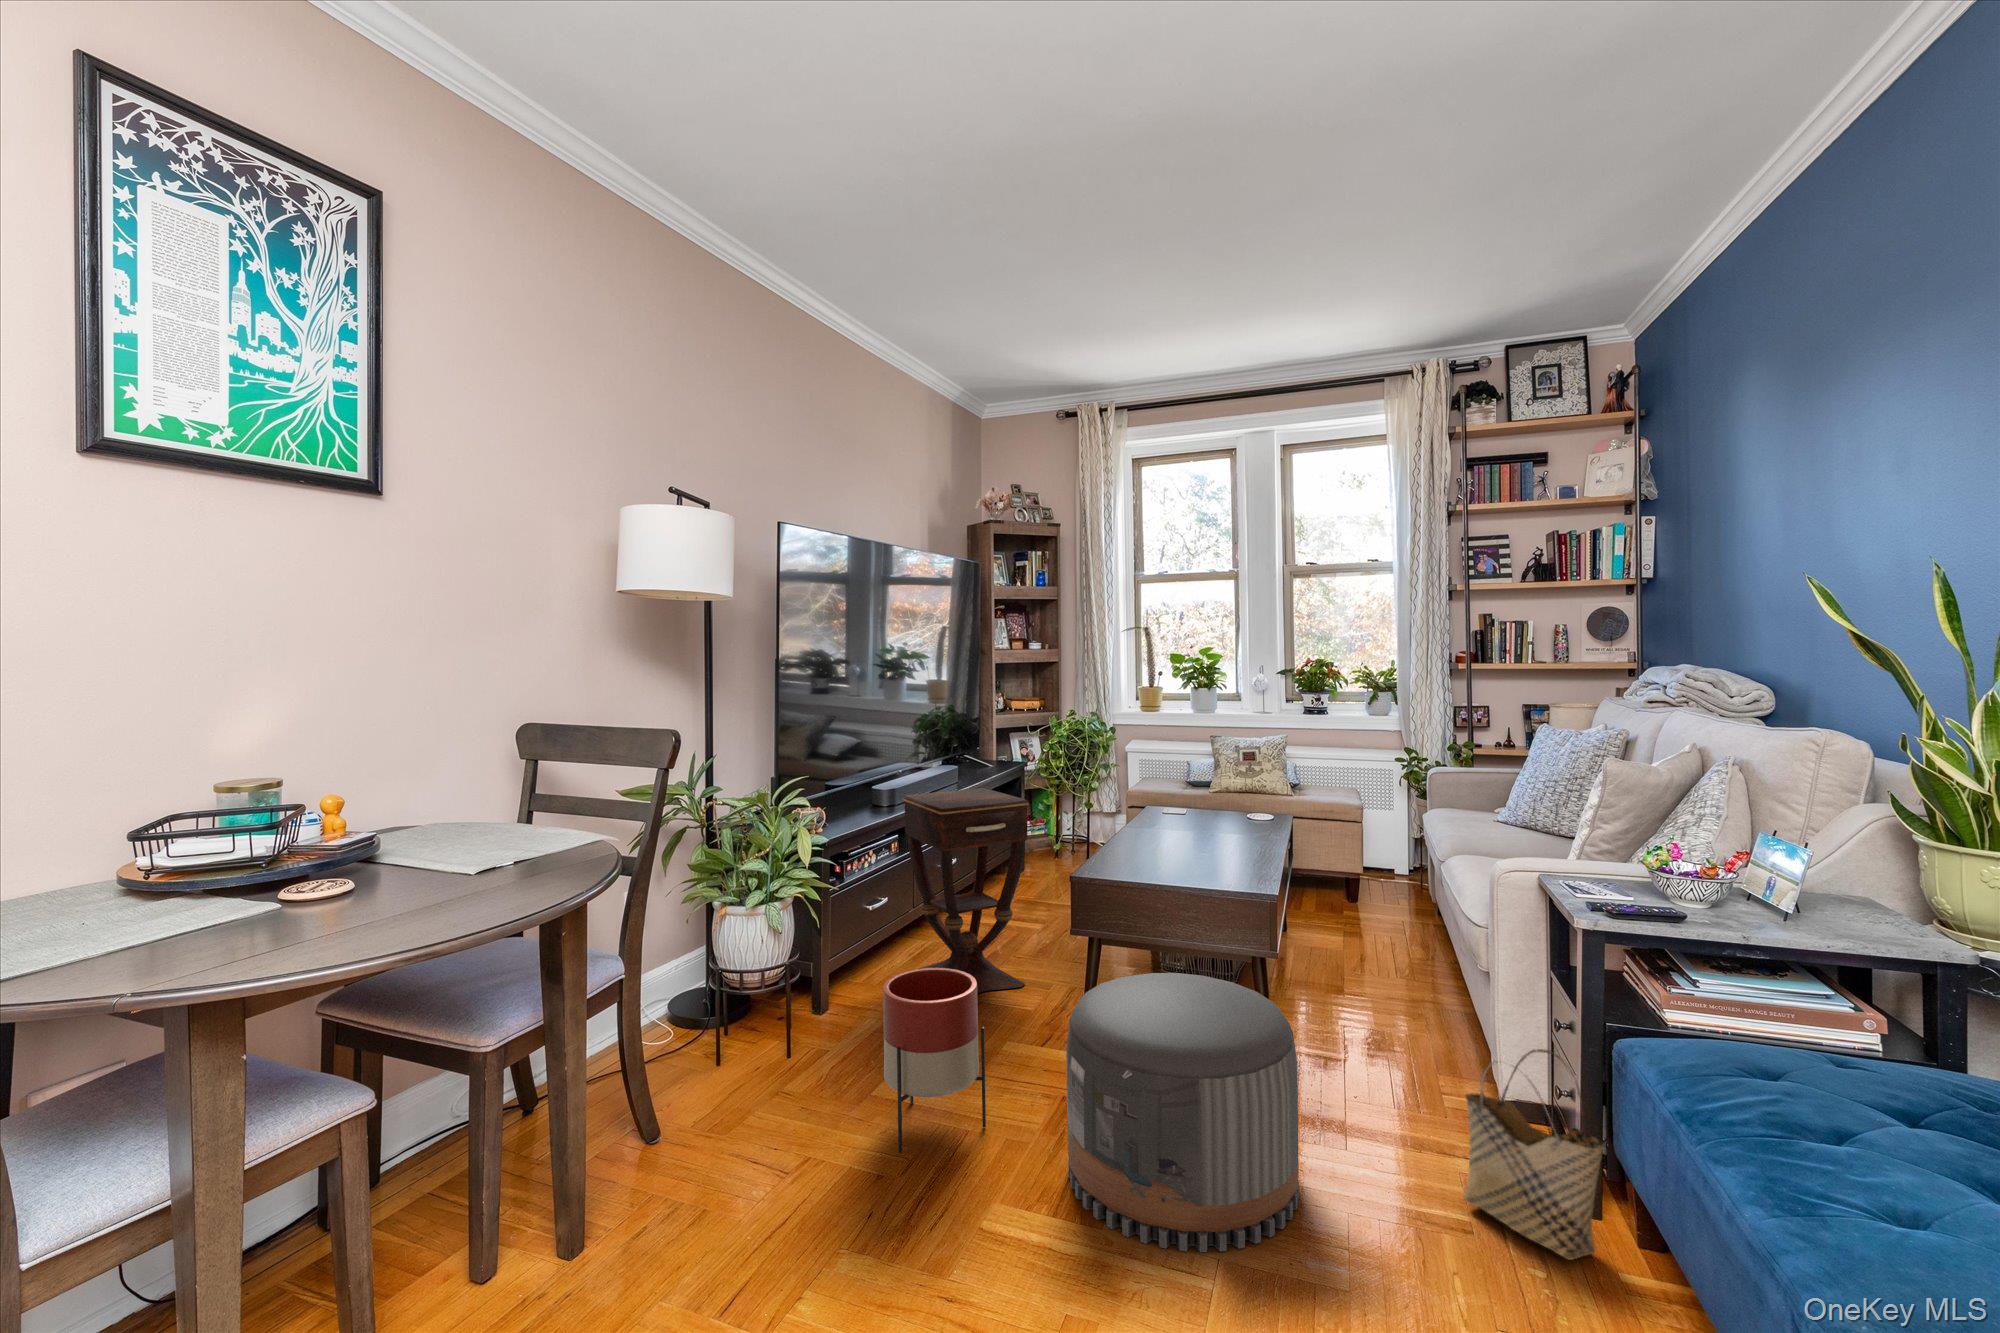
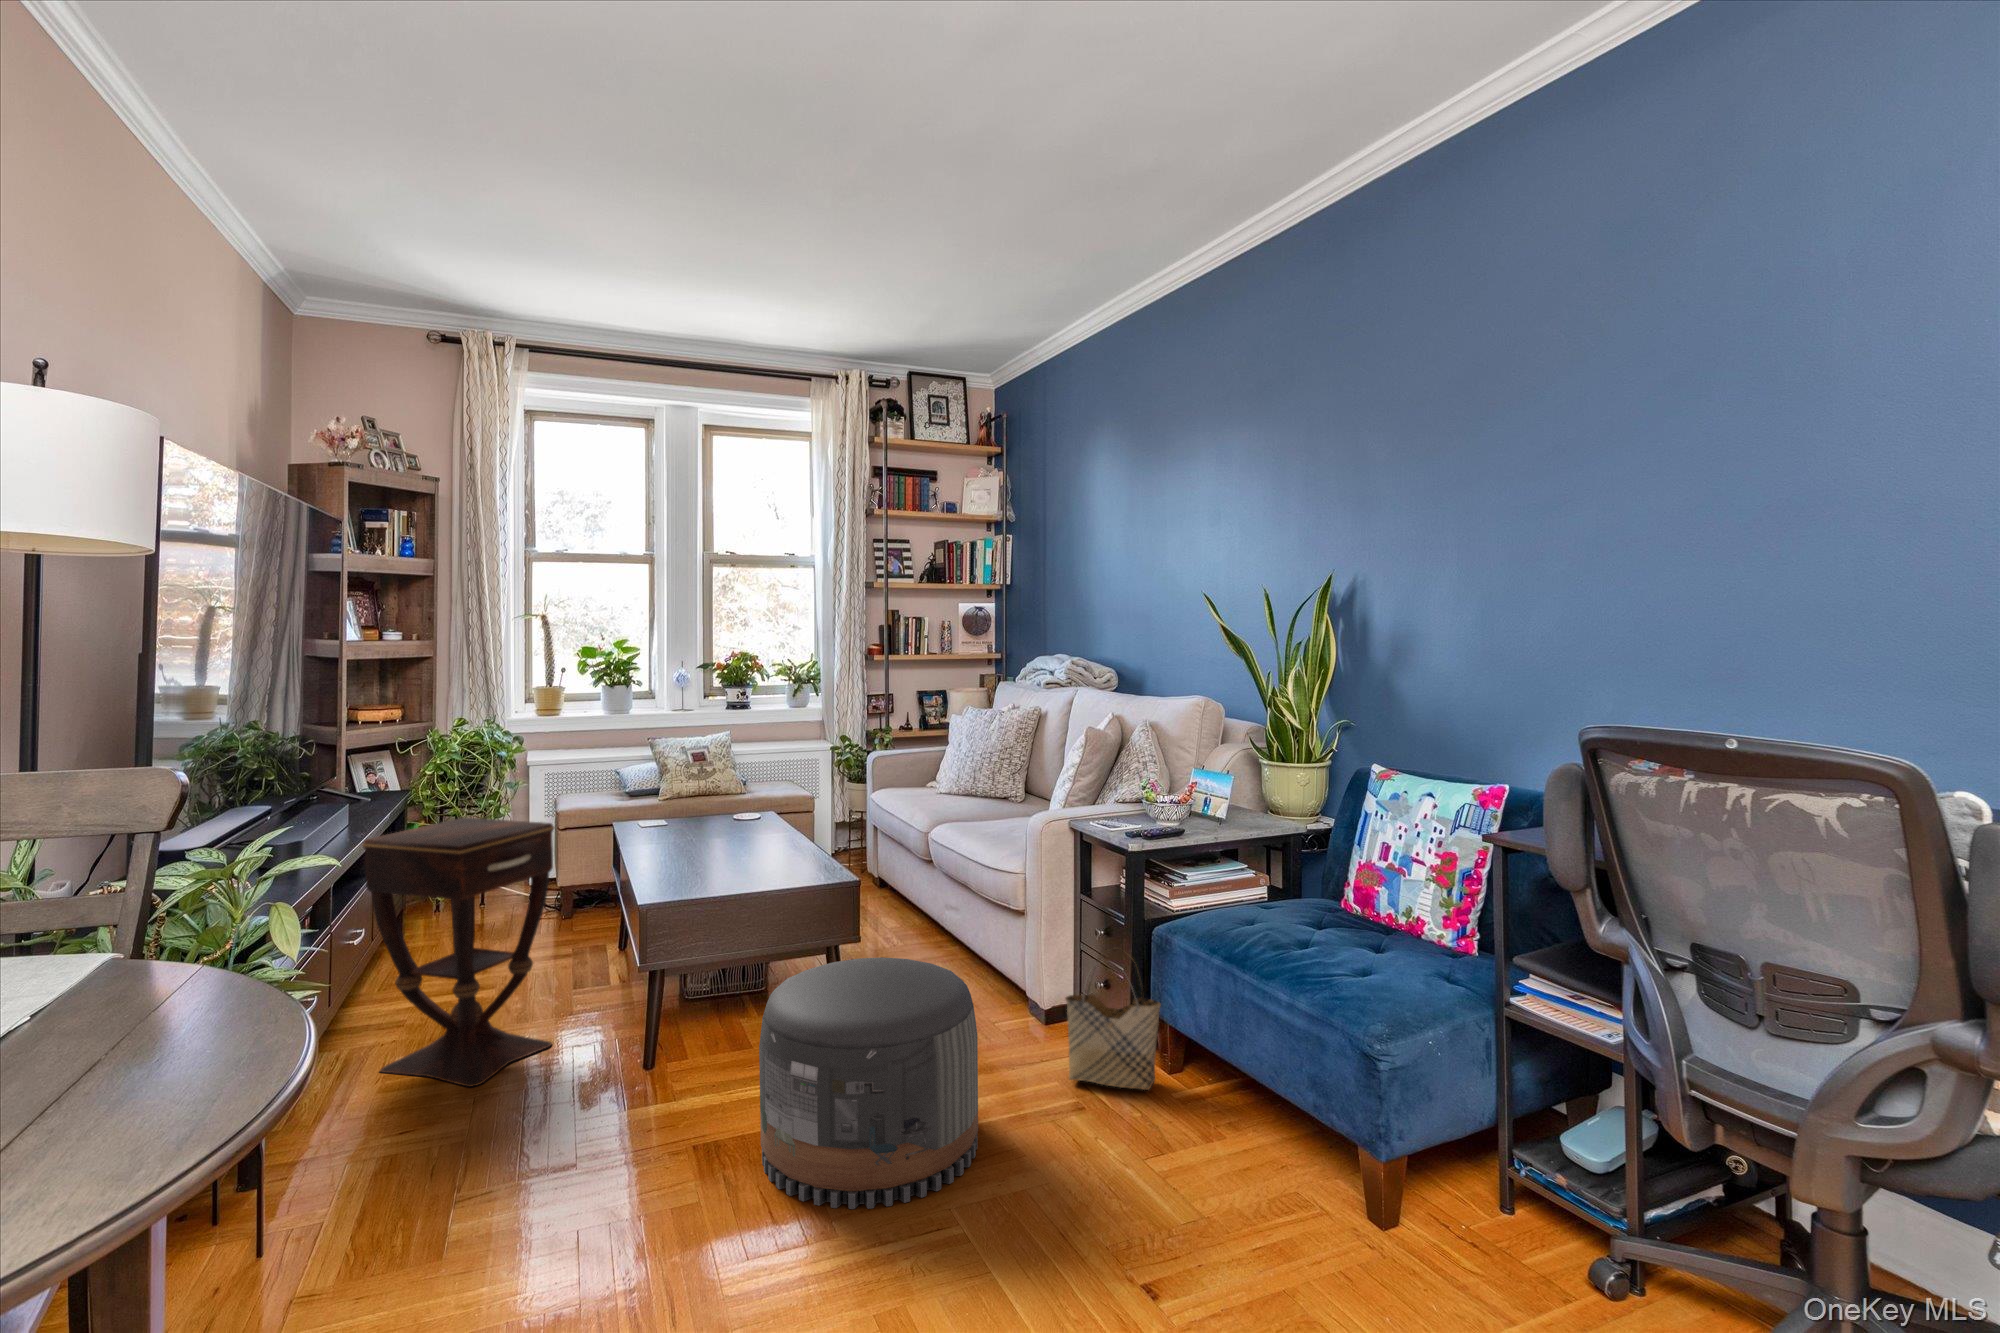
planter: present [883,968,986,1152] -> none [526,1020,653,1246]

